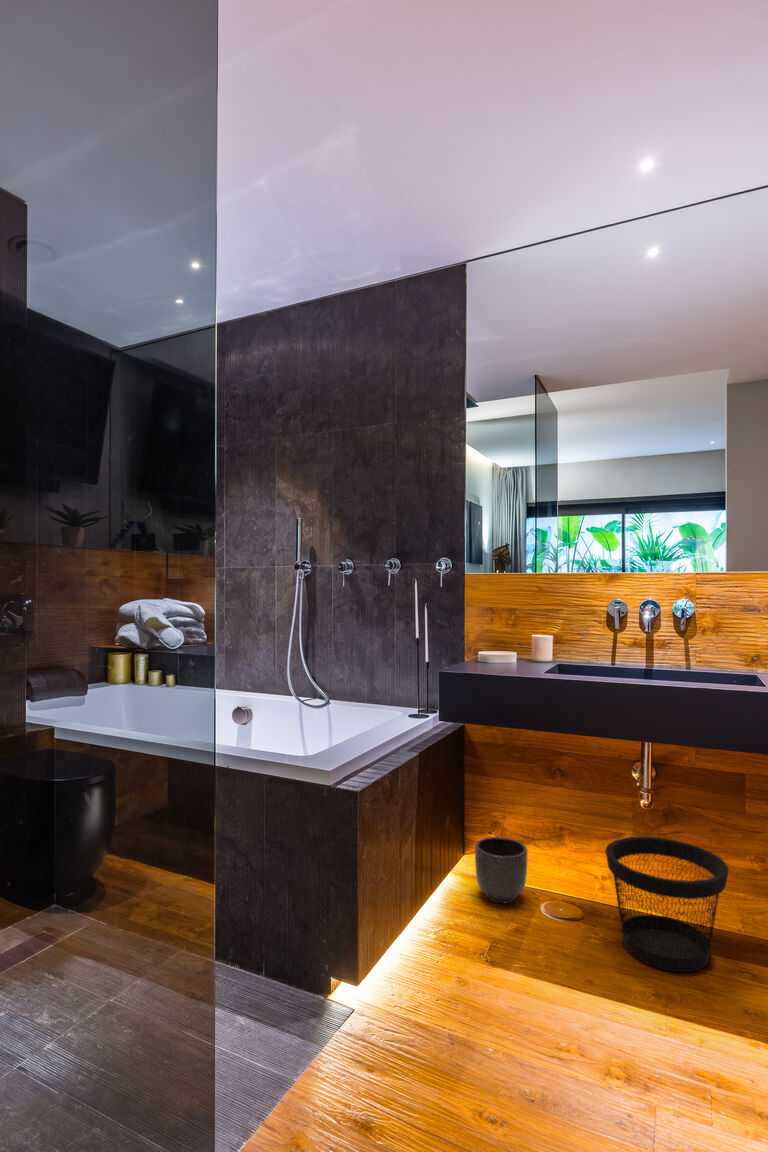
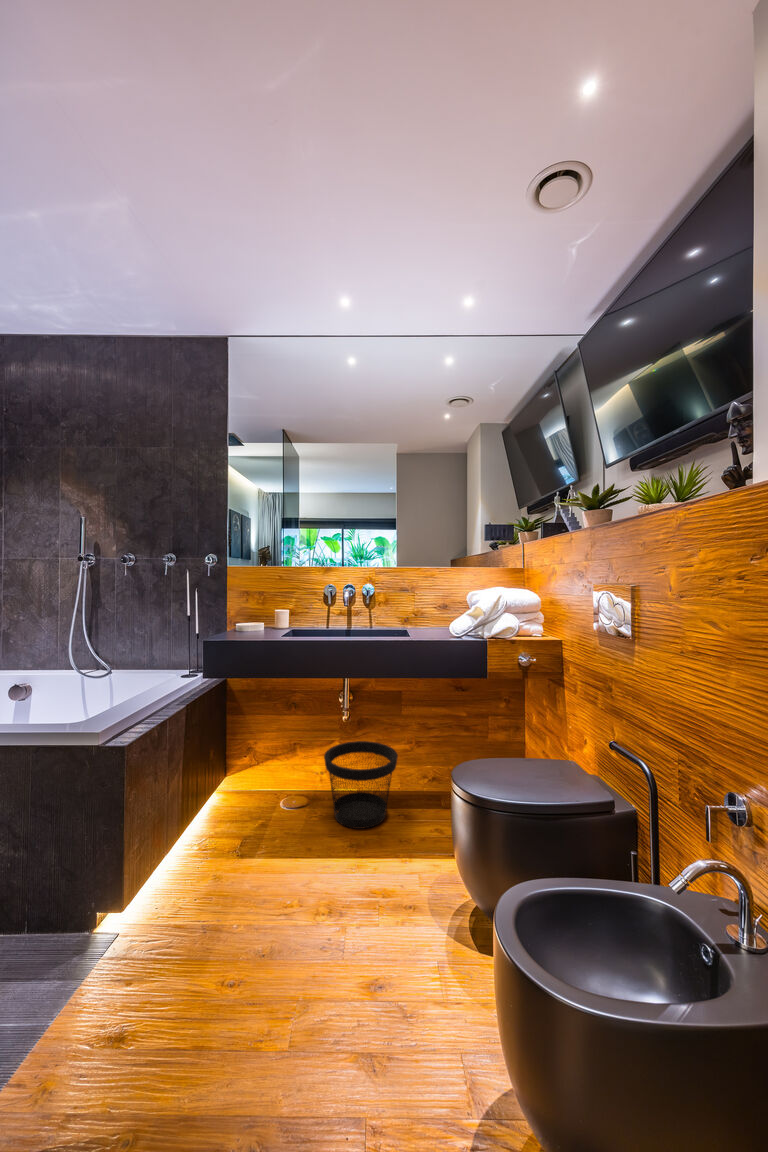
planter: present [475,837,528,903] -> none [232,758,271,807]

